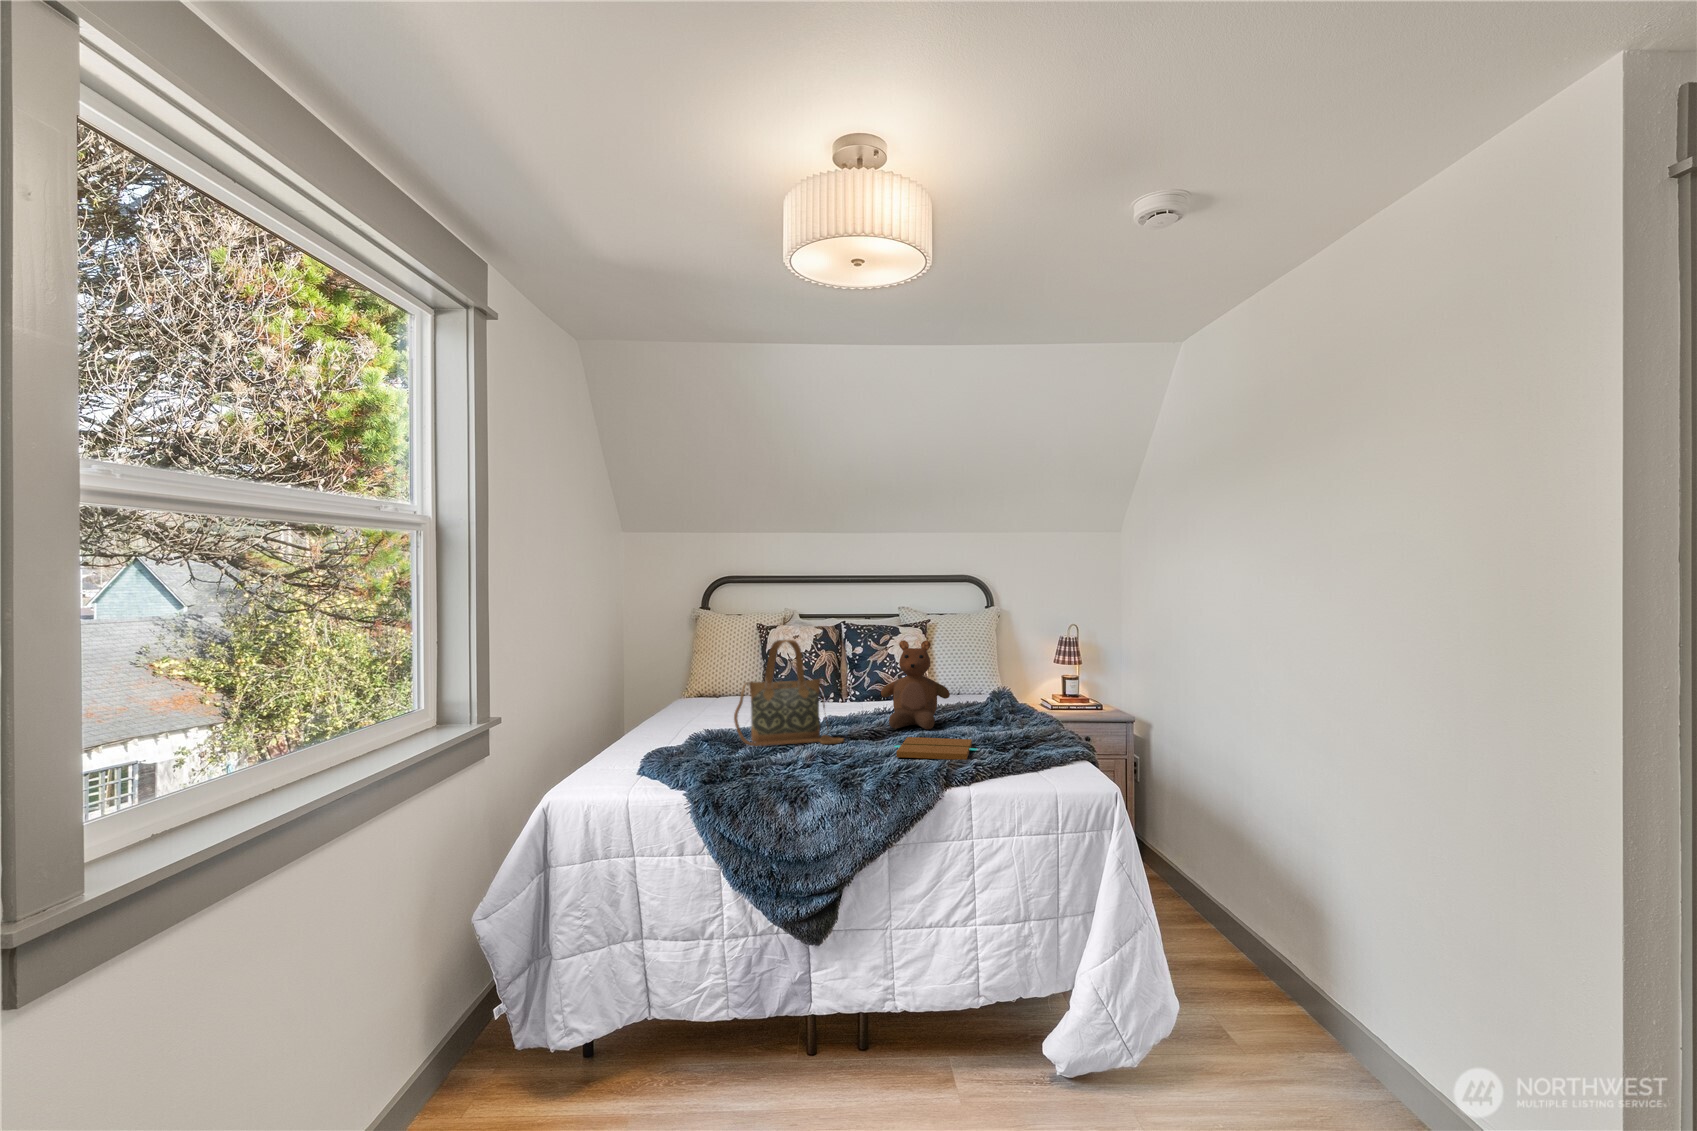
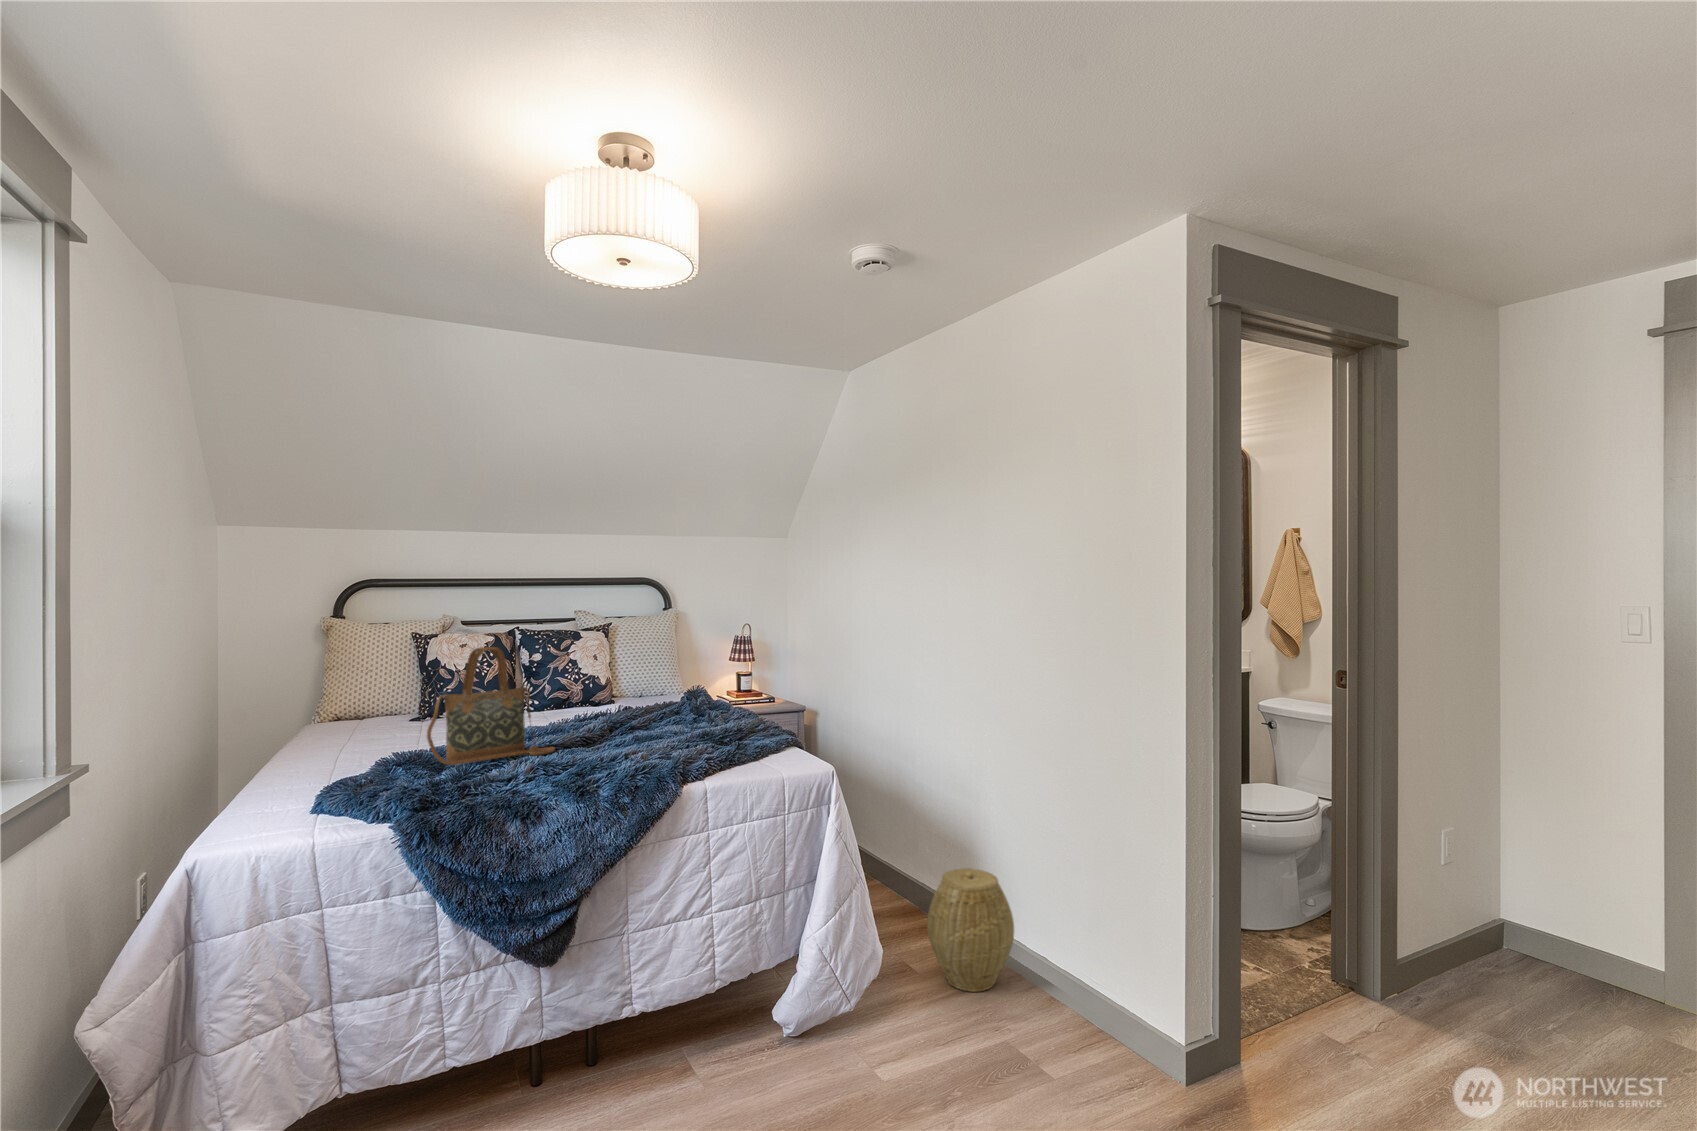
teddy bear: present [881,640,950,729] -> none [584,643,656,733]
book: present [894,737,977,760] -> none [617,736,701,760]
woven basket: none [1248,931,1368,1087] -> present [927,868,1014,992]

